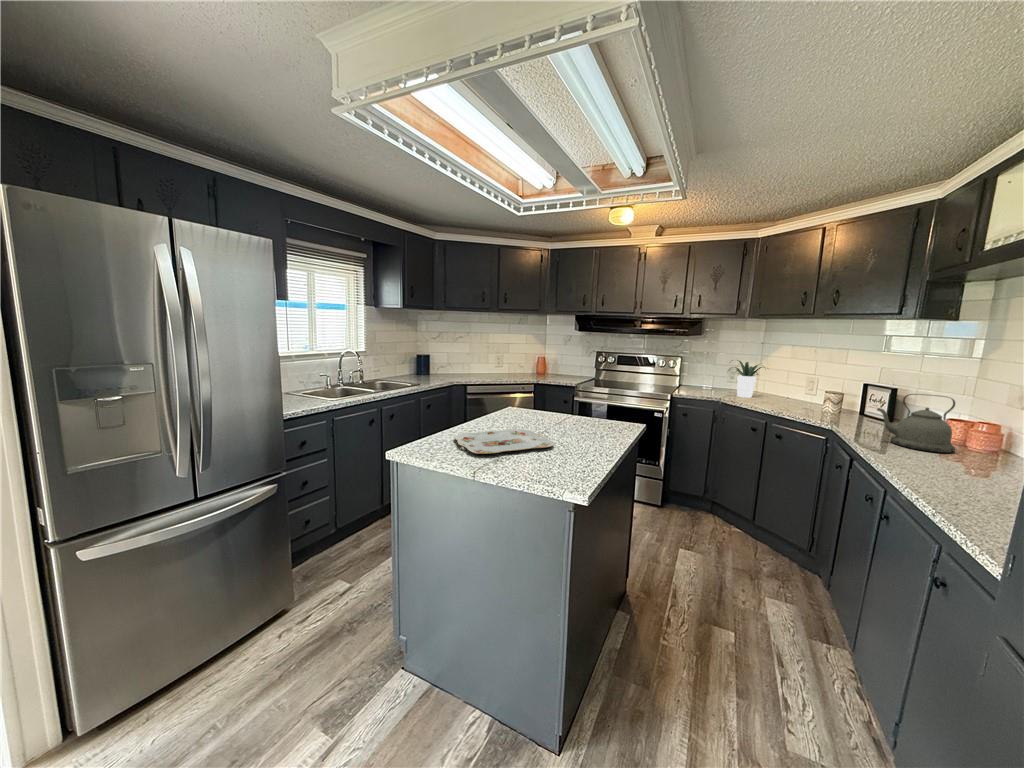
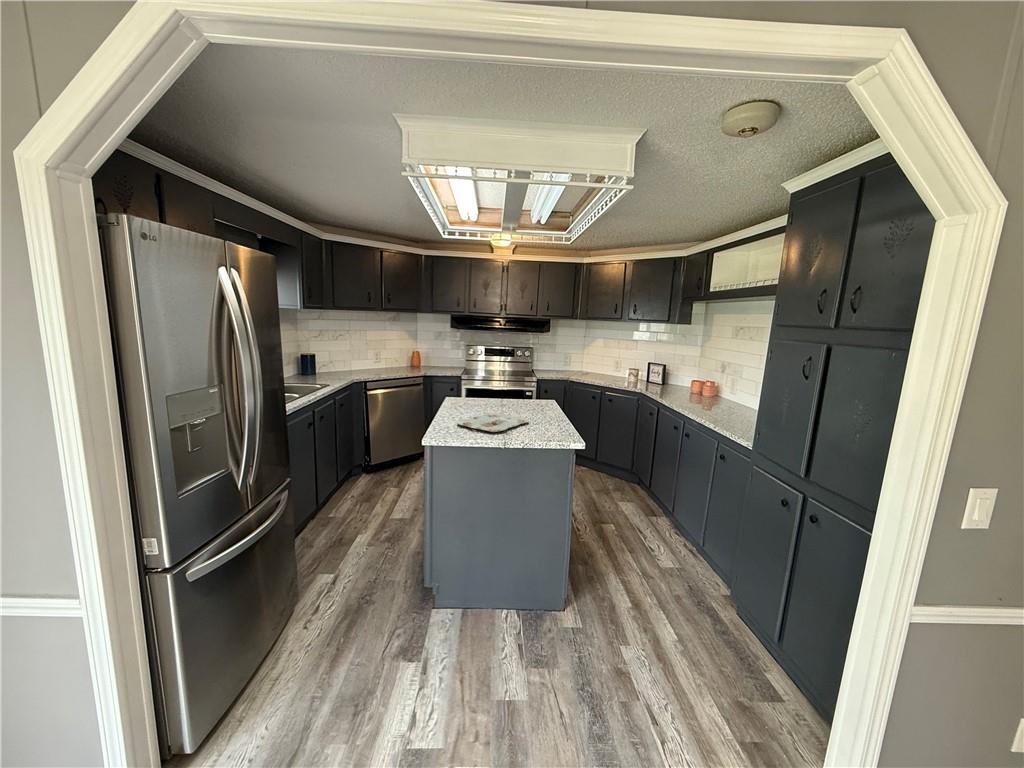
potted plant: present [728,360,765,398] -> none [568,350,597,376]
kettle: present [877,394,955,453] -> none [668,369,701,400]

